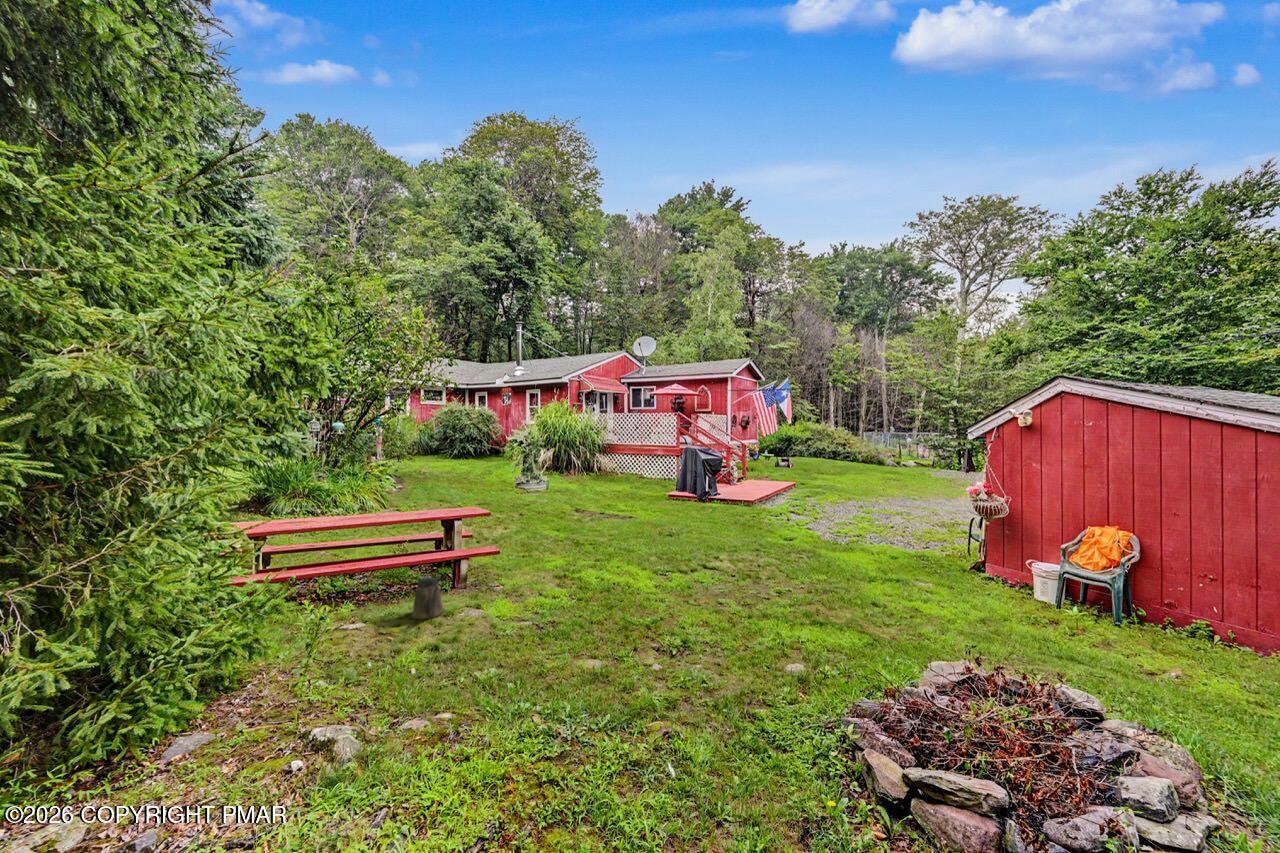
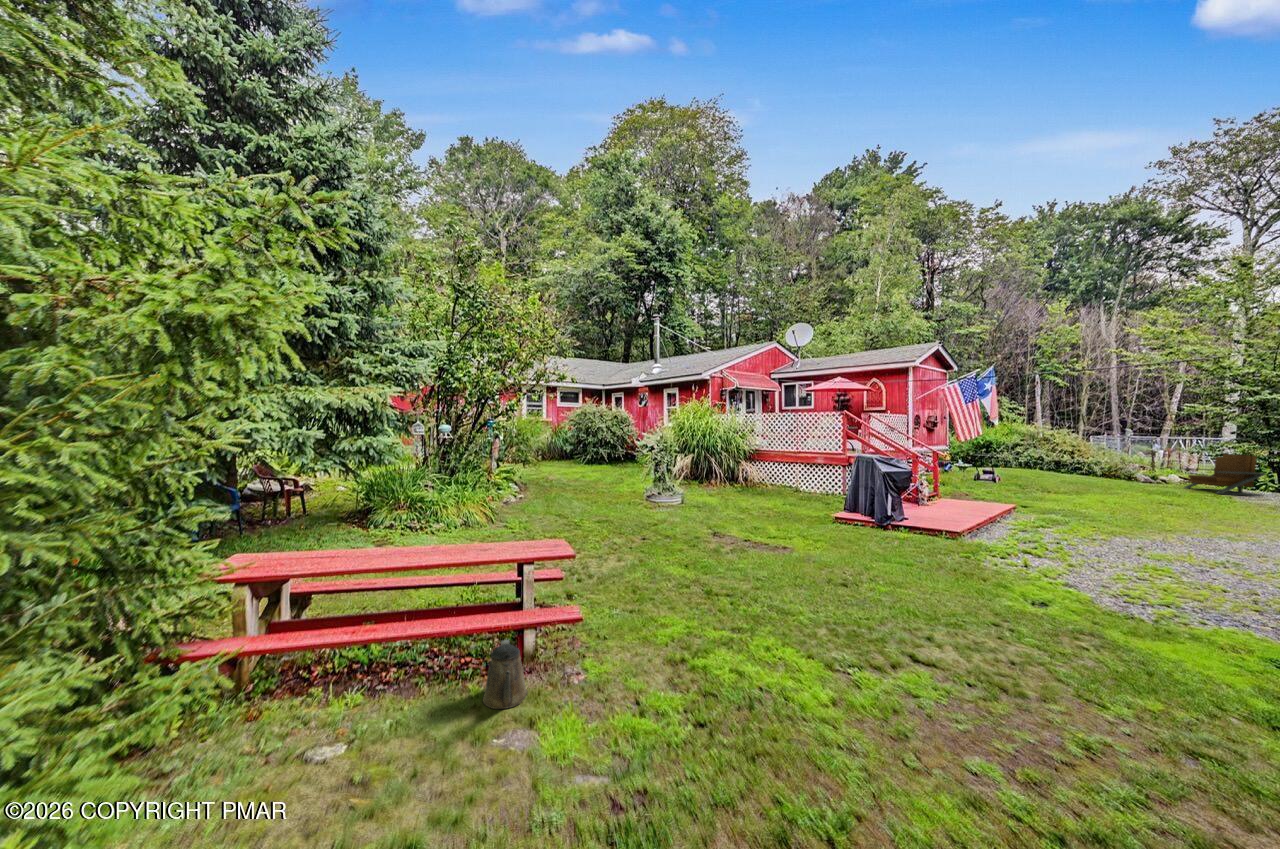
lounge chair: none [901,441,943,469] -> present [1184,454,1265,496]

